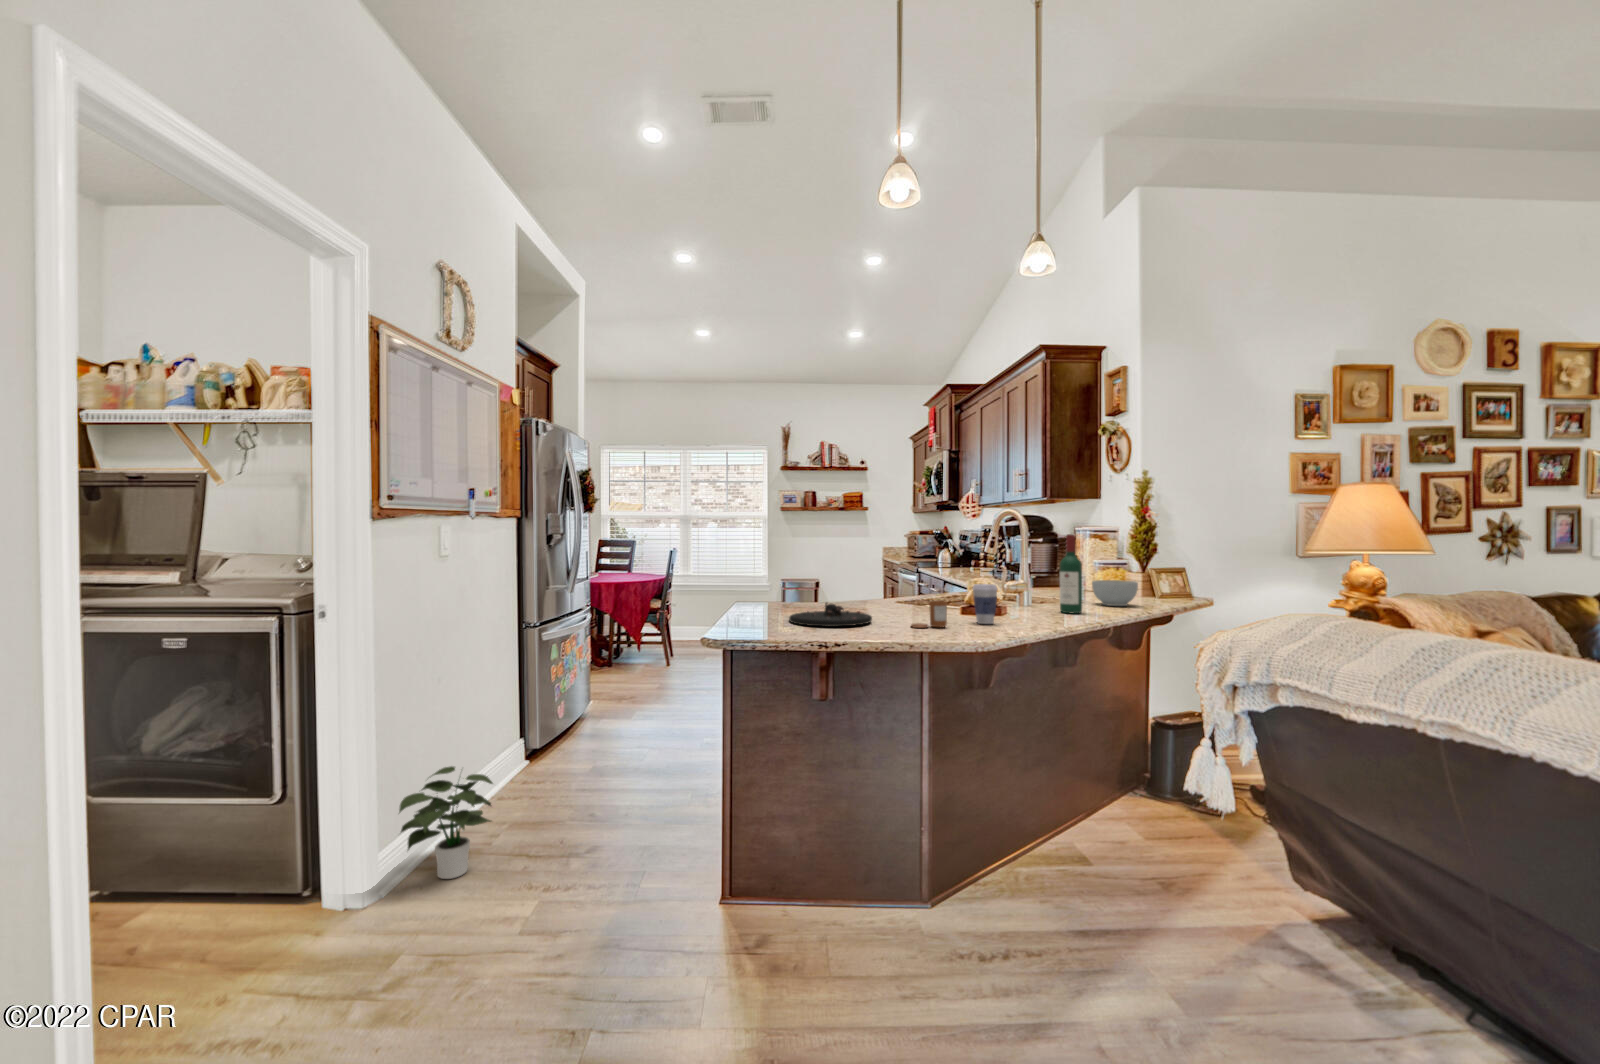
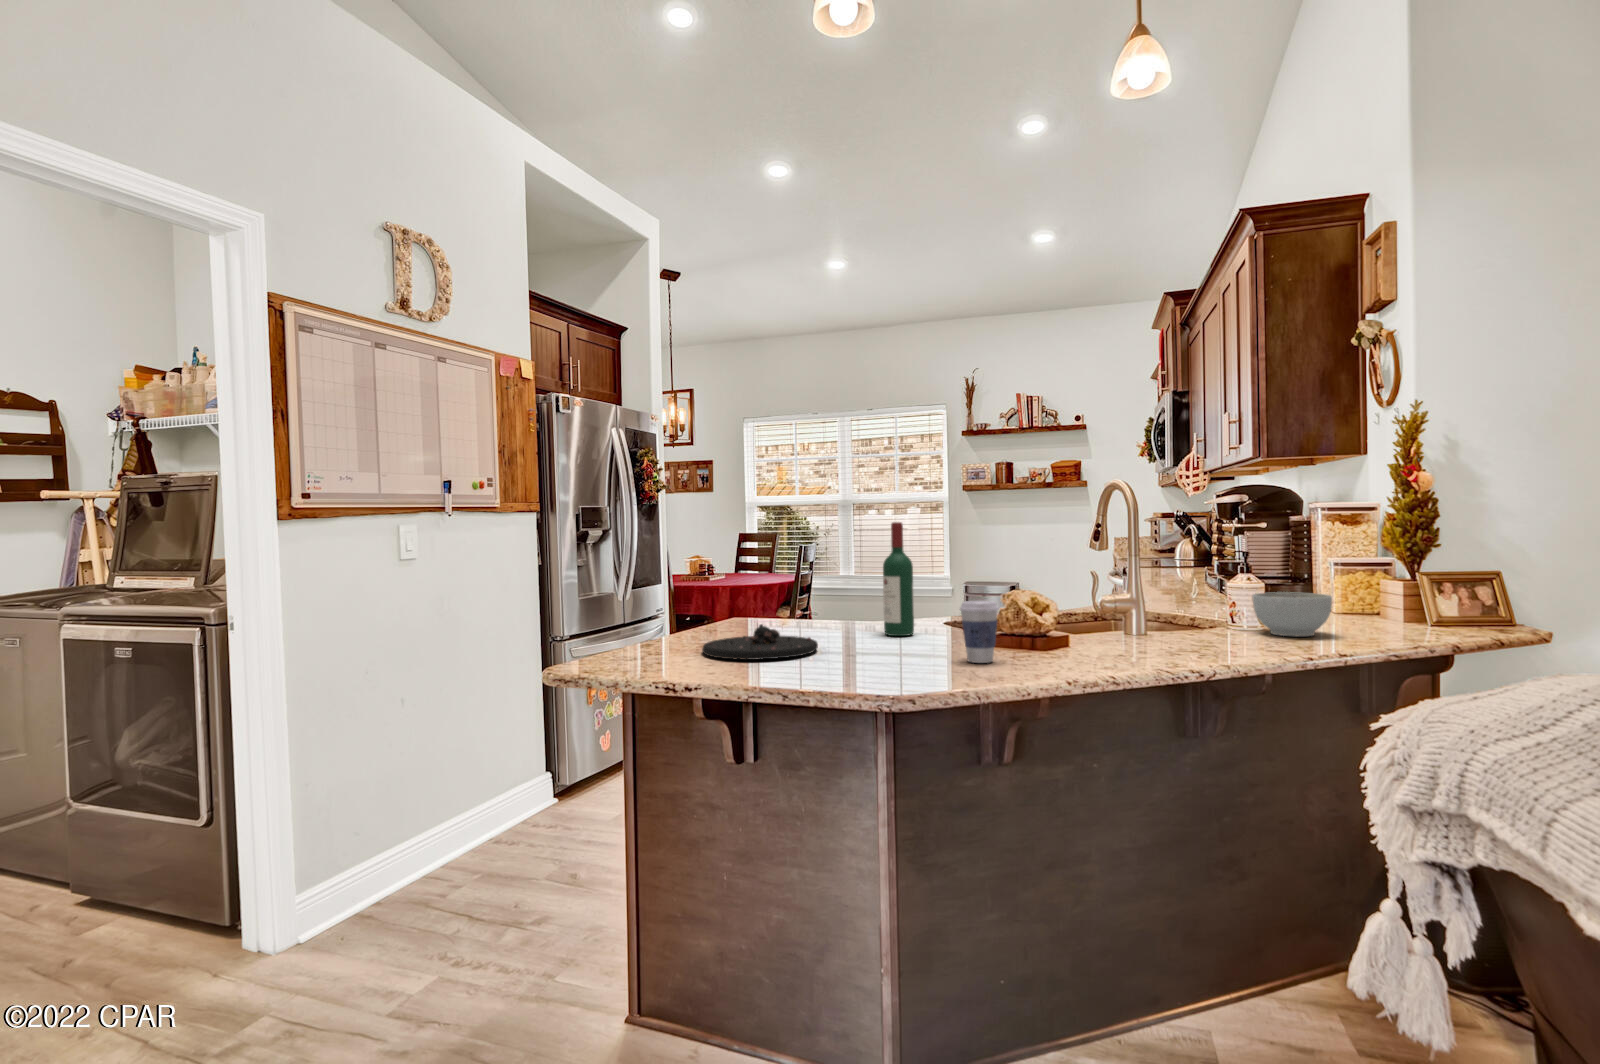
wine bottle: present [1060,534,1082,613] -> present [883,522,914,636]
candle: present [911,601,947,628] -> none [850,626,904,666]
potted plant: present [399,766,493,879] -> none [309,802,426,932]

